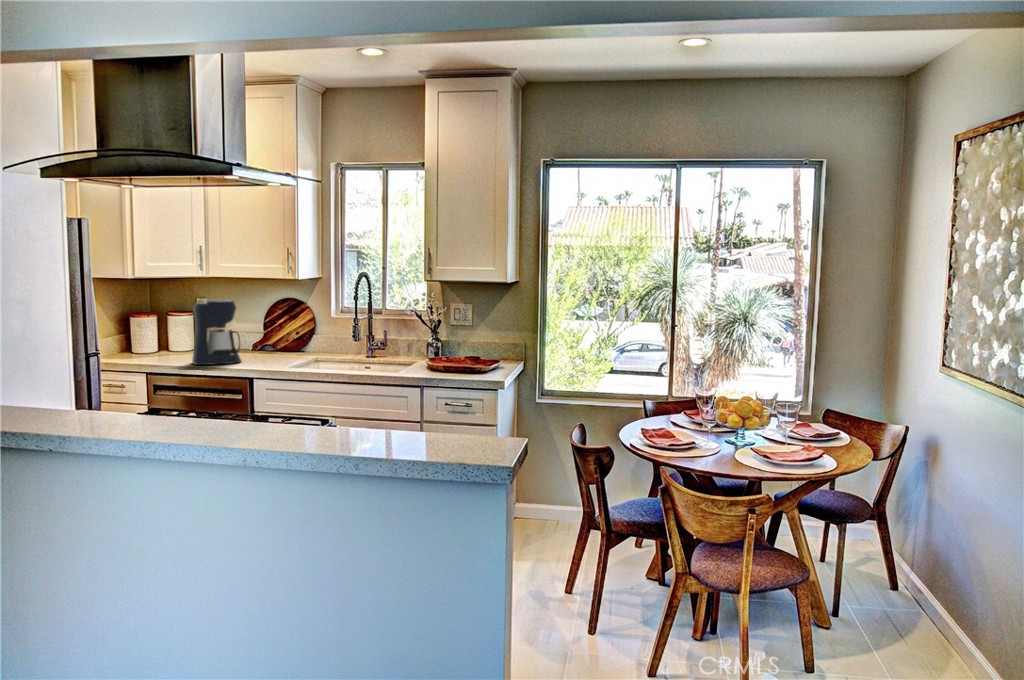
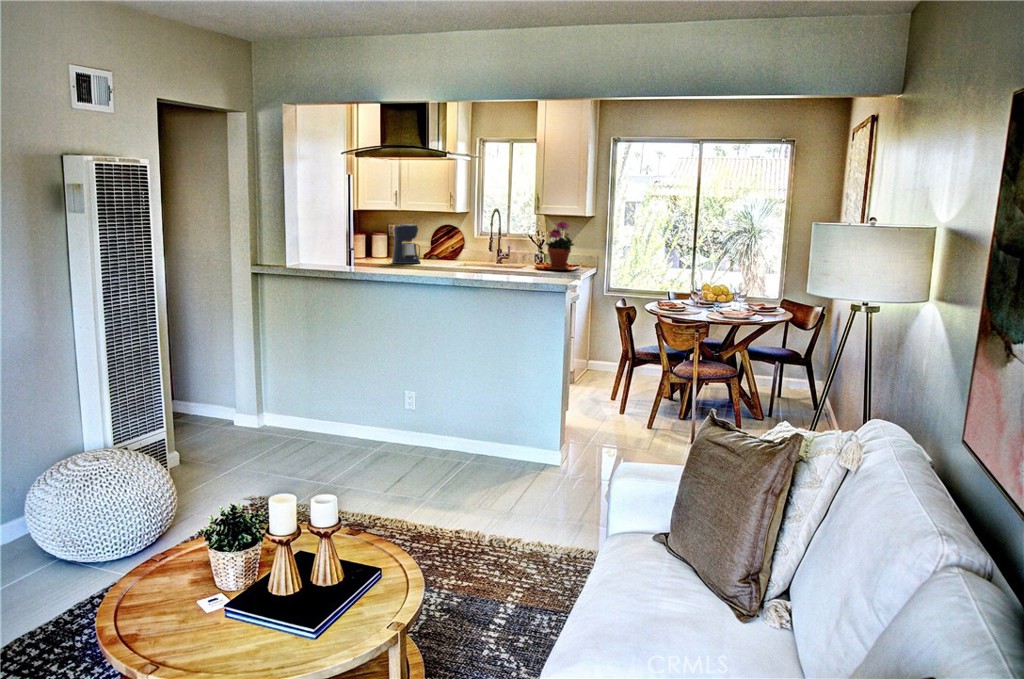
potted plant: none [443,291,489,371] -> present [546,221,574,270]

